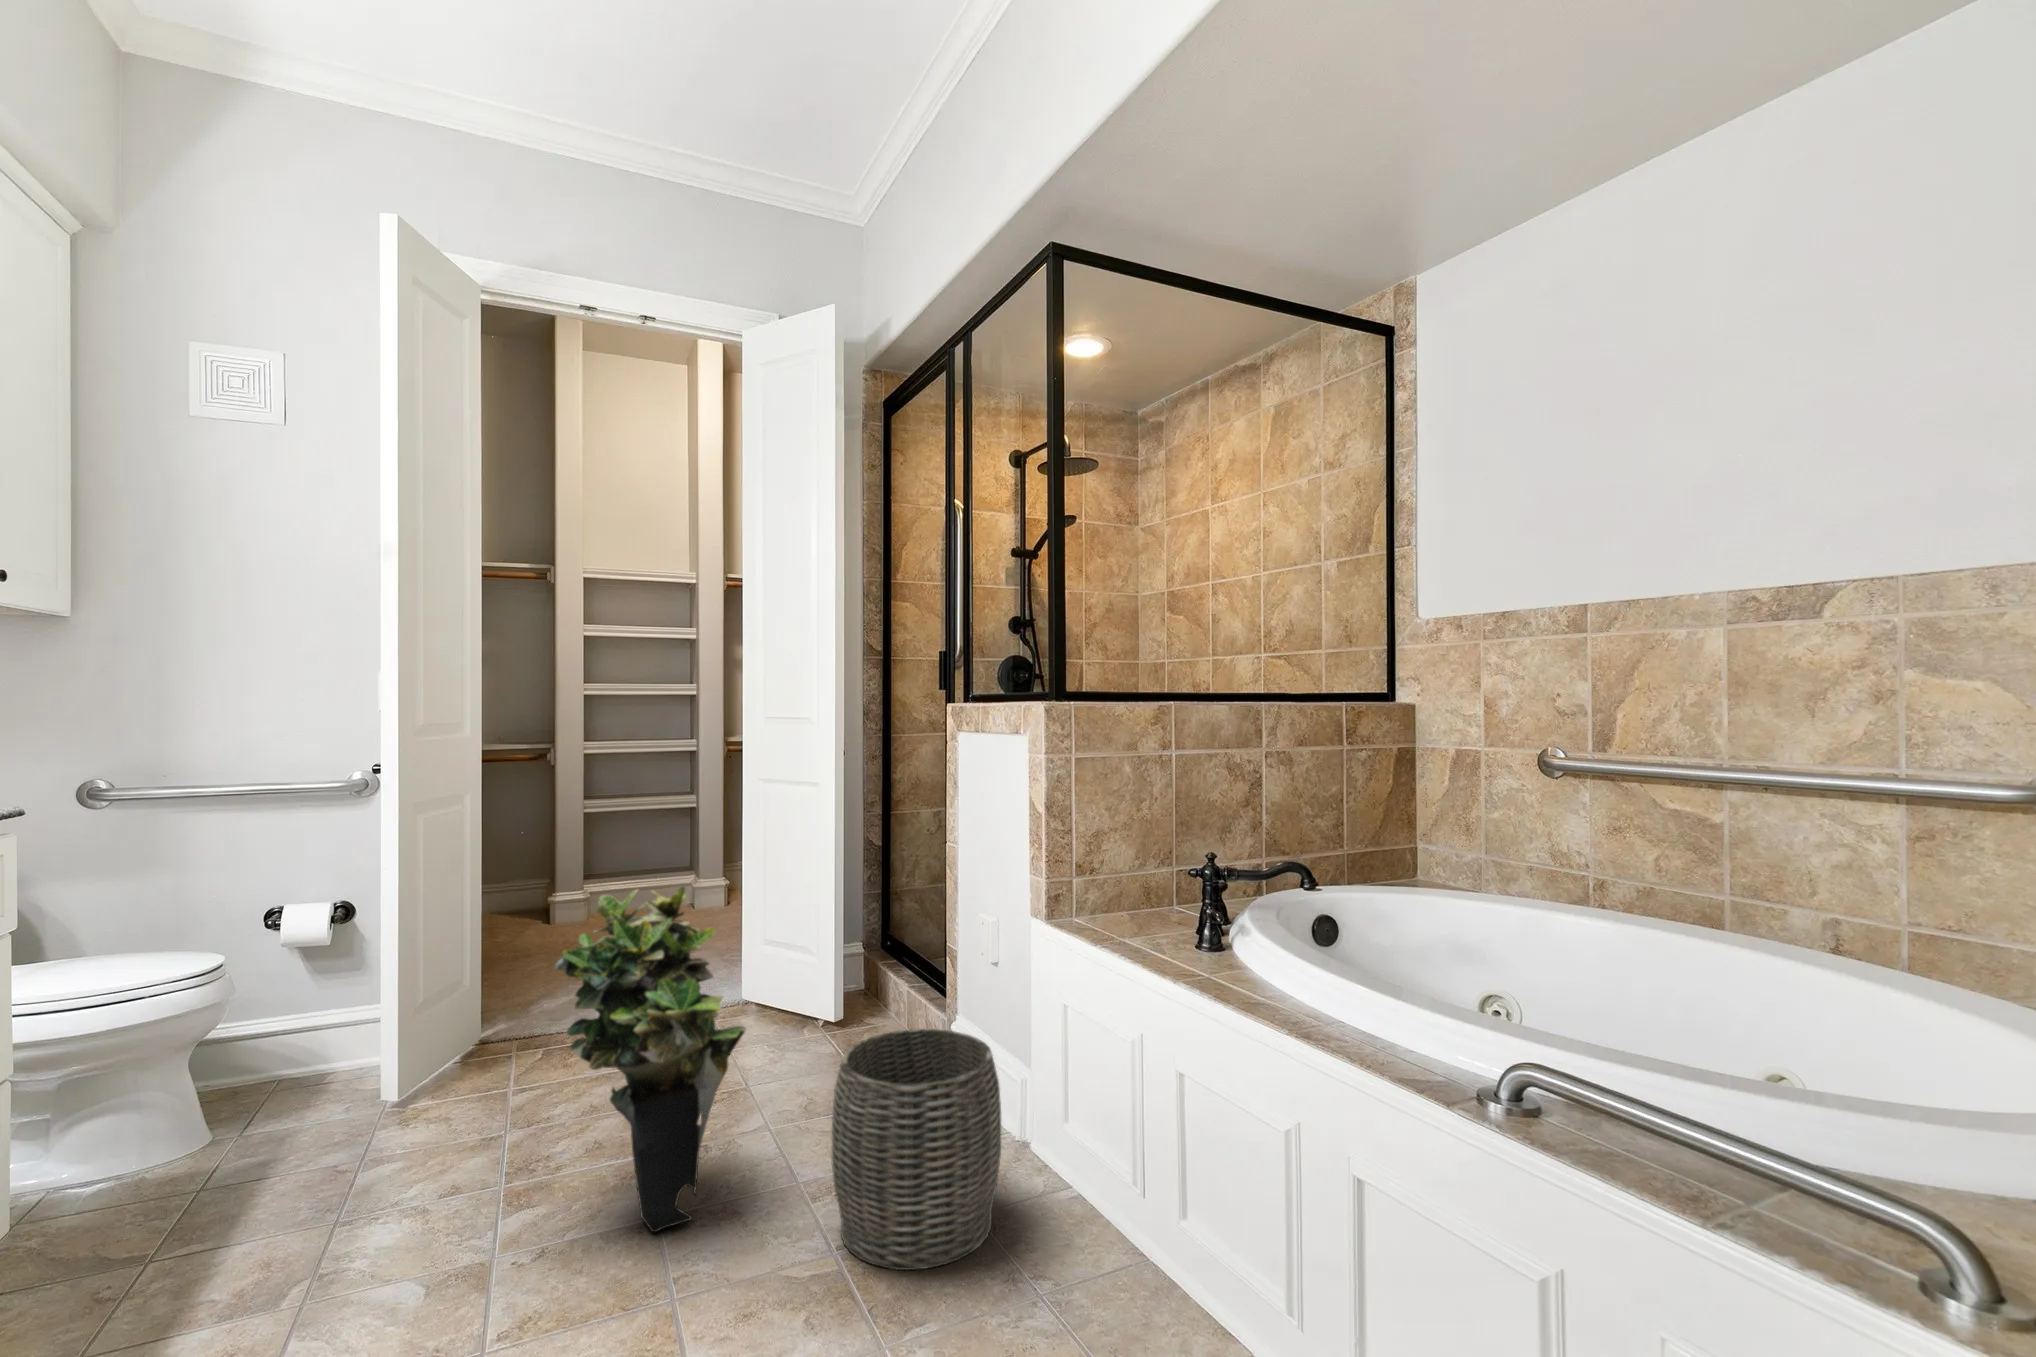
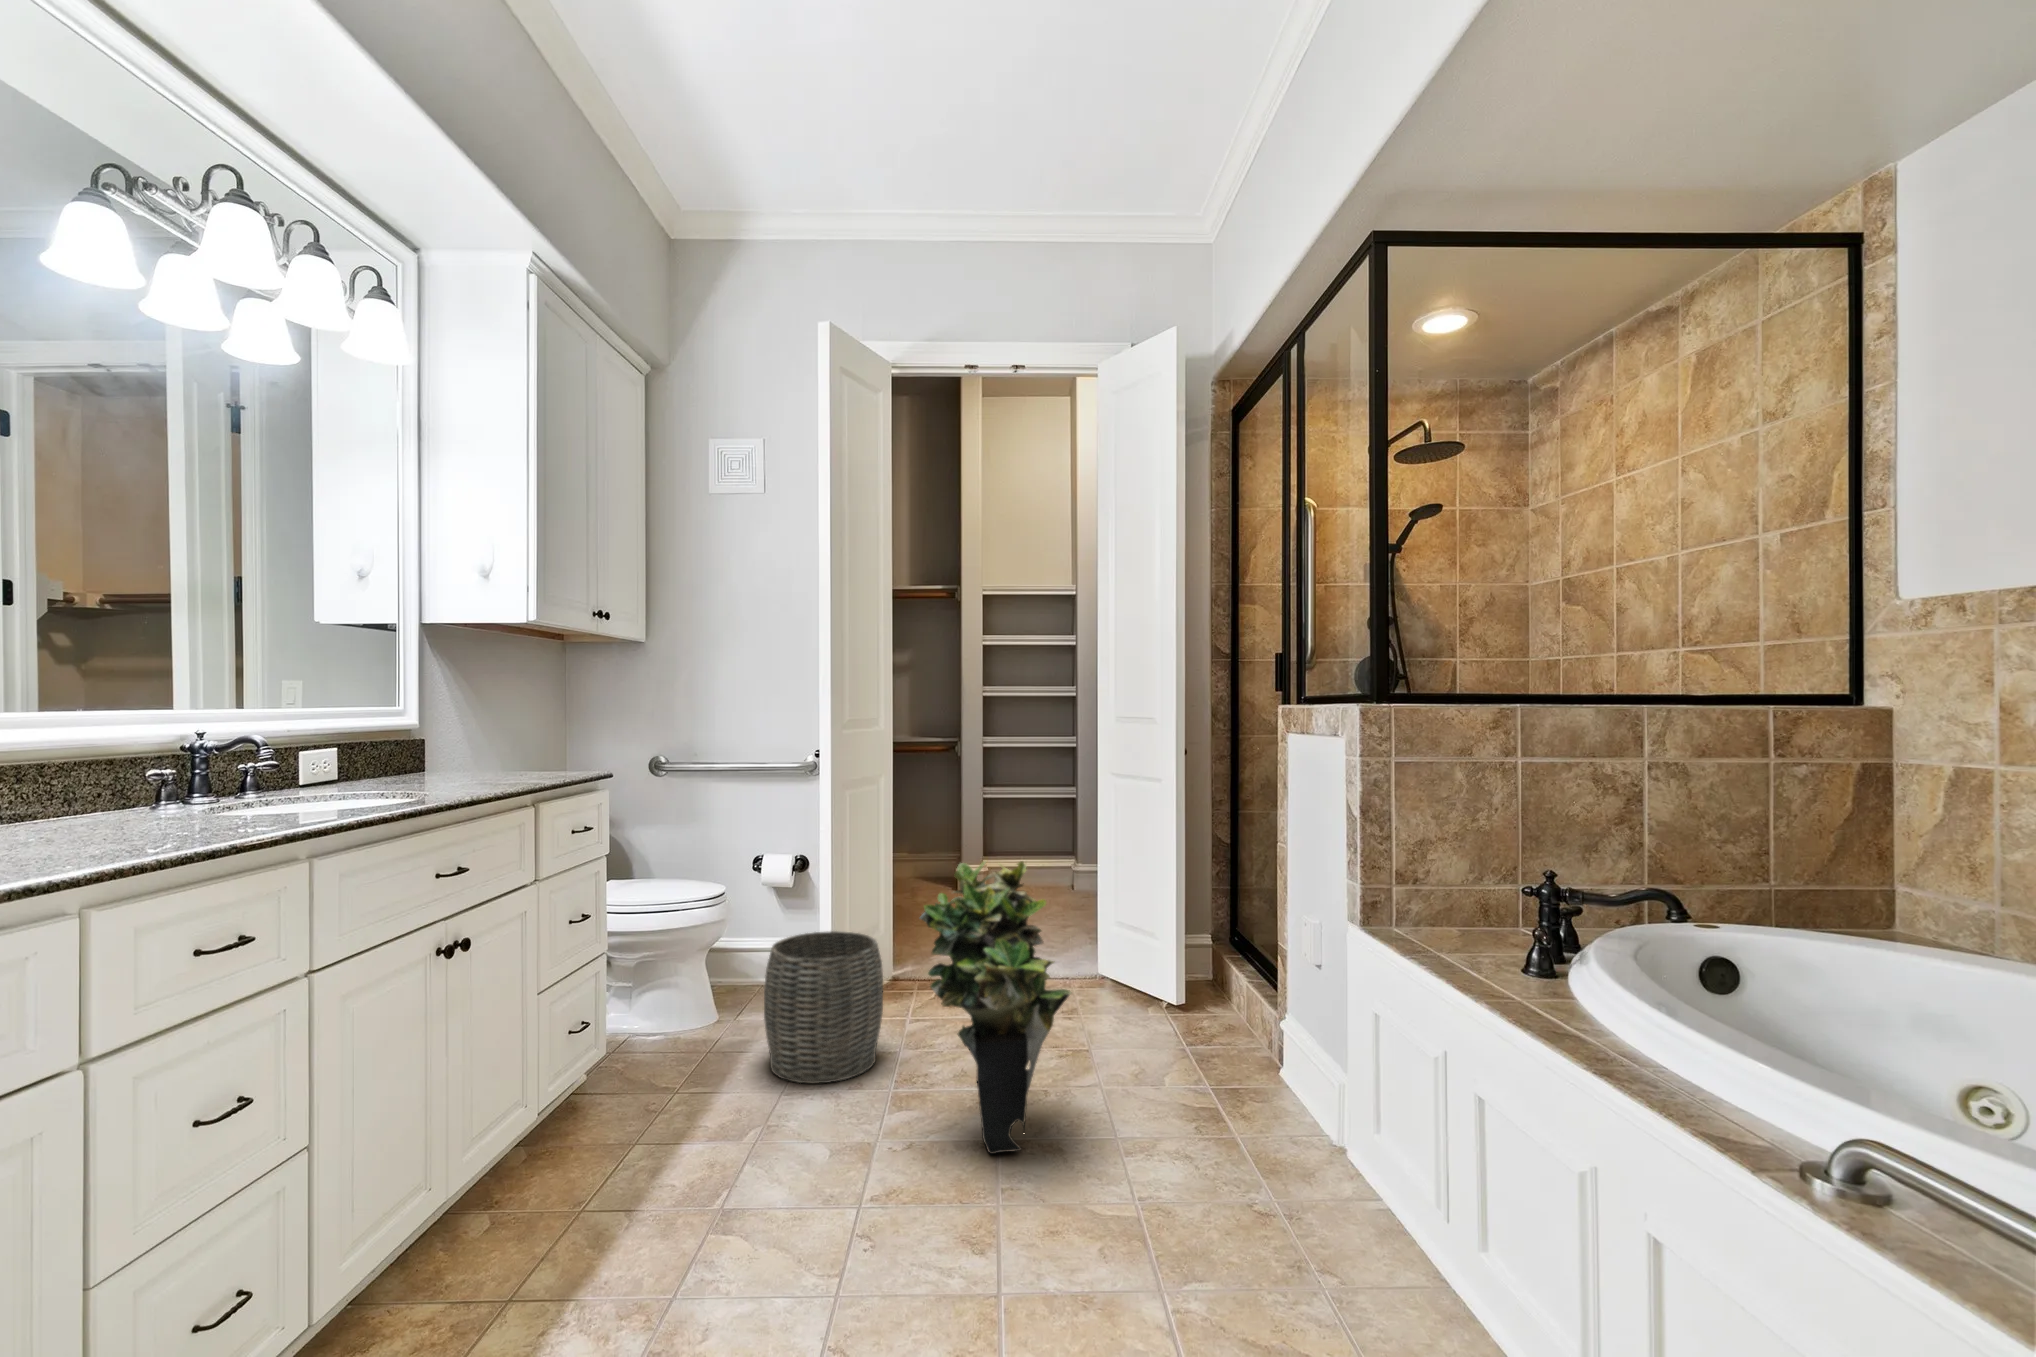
woven basket: present [832,1029,1001,1270] -> present [764,931,883,1084]

